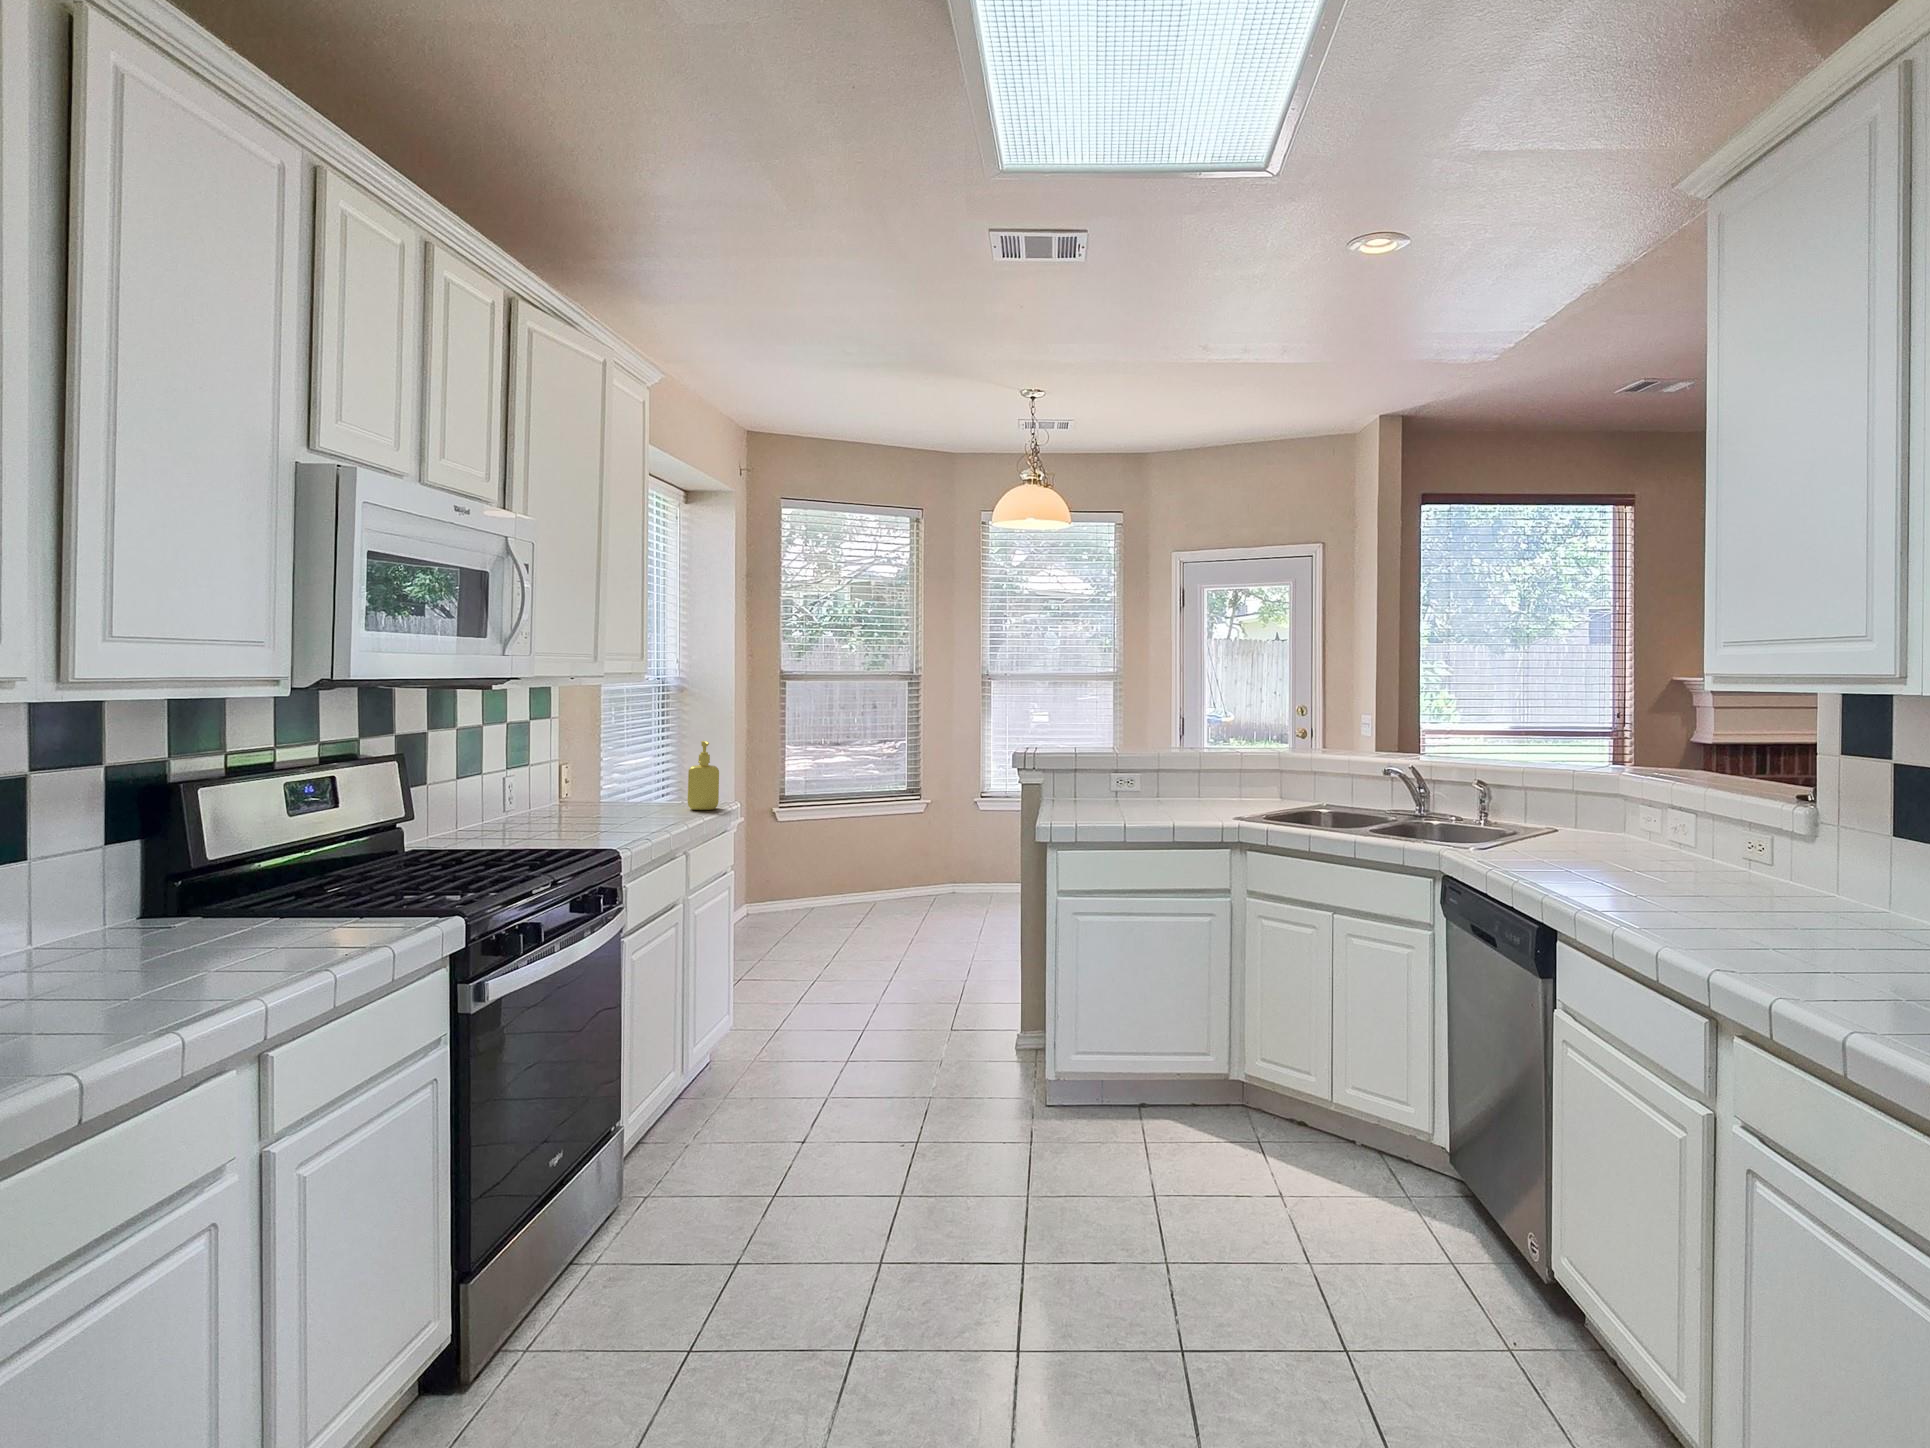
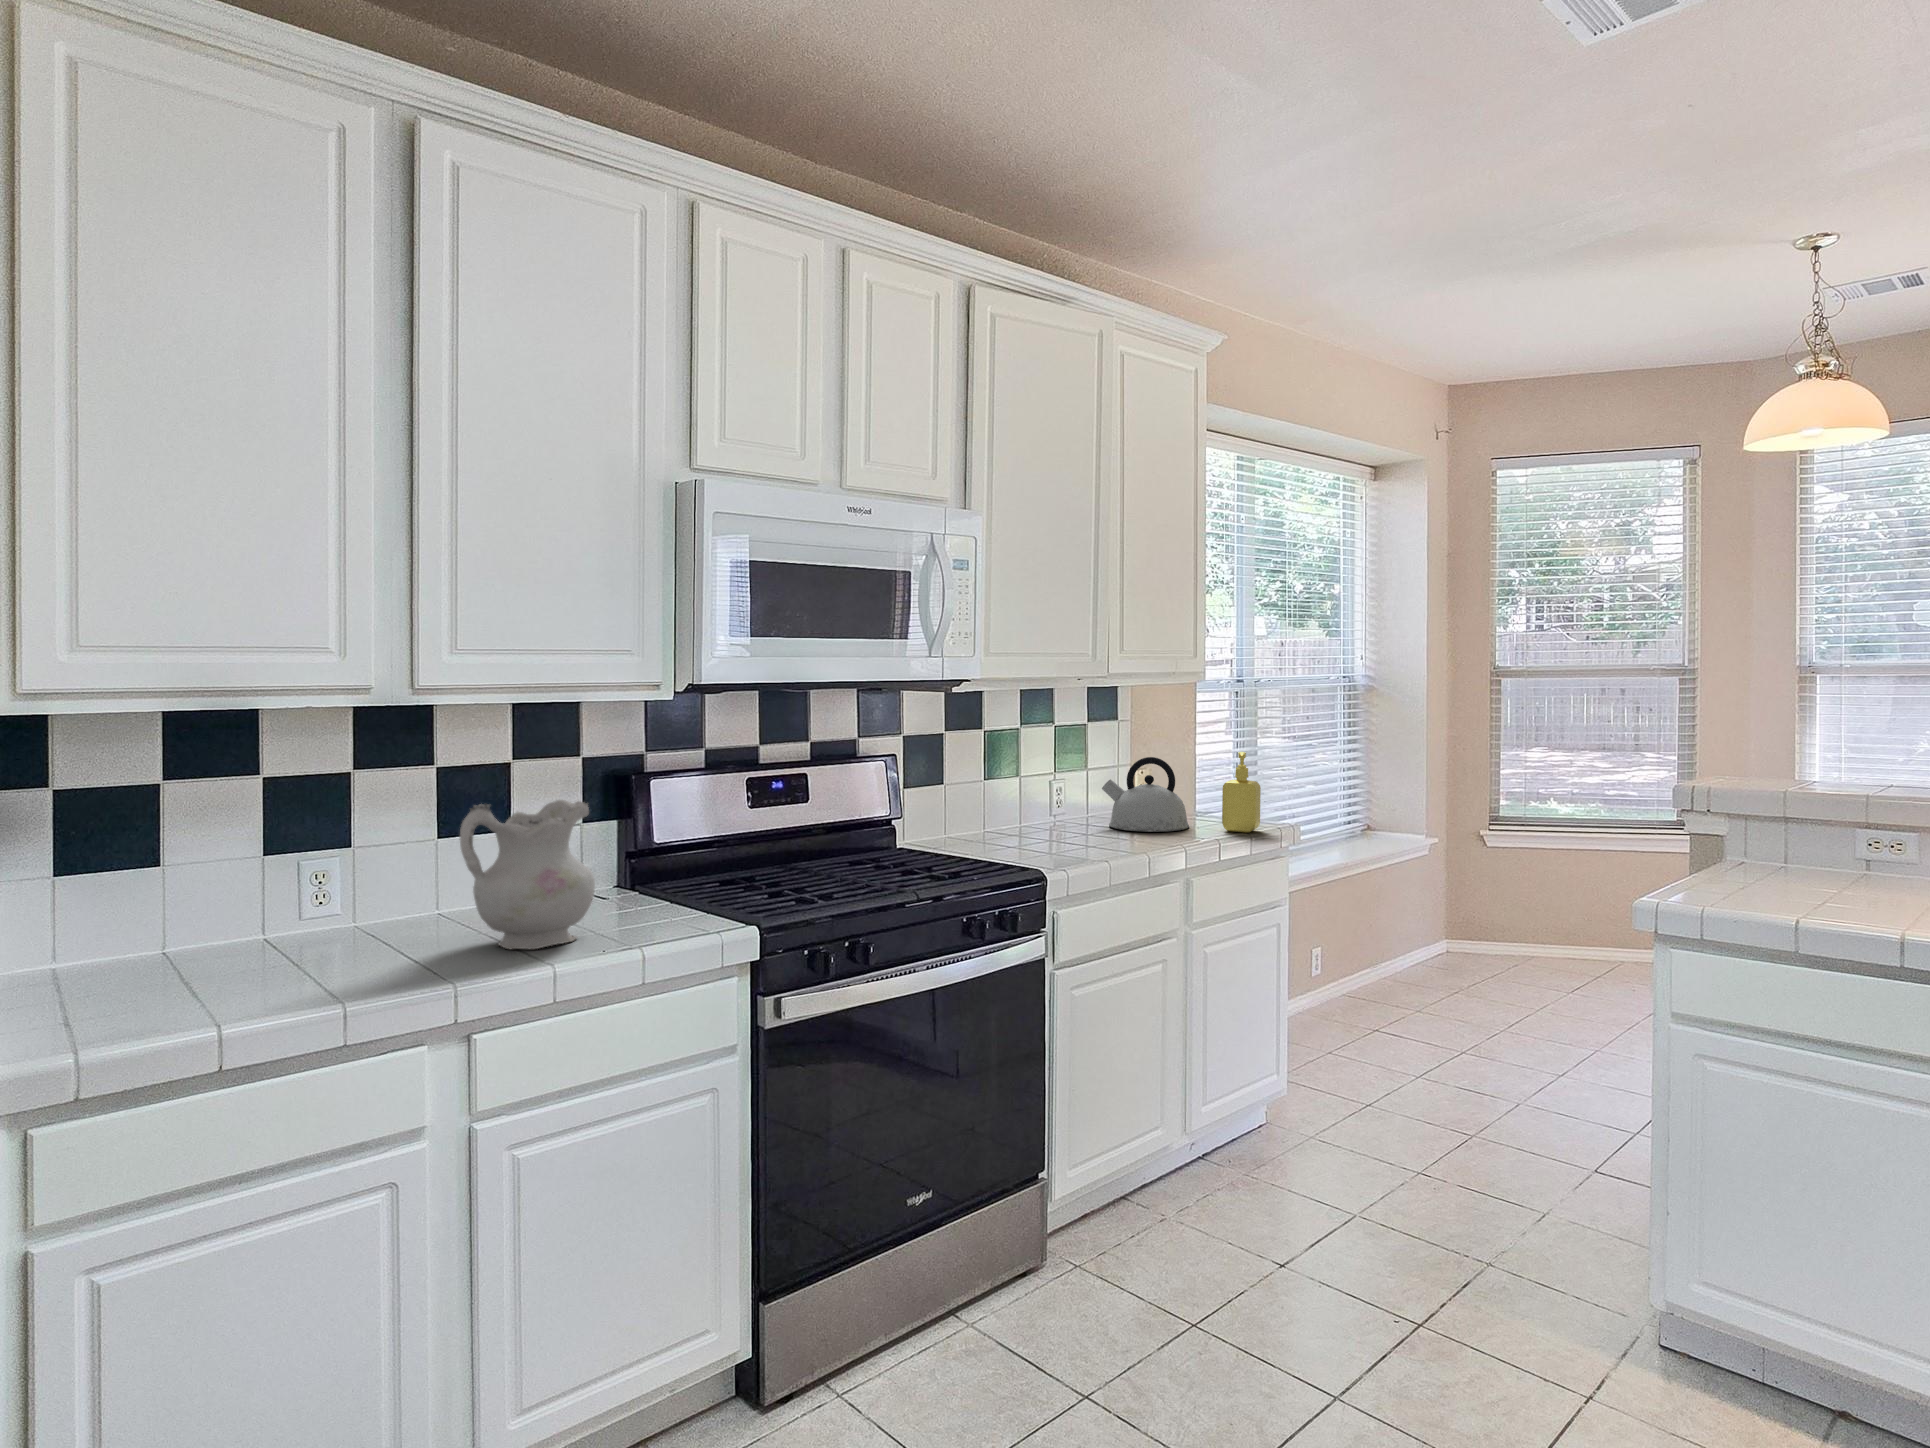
kettle: none [571,749,654,816] -> present [1102,757,1189,832]
ceramic pitcher: none [110,806,276,987] -> present [460,800,595,949]

